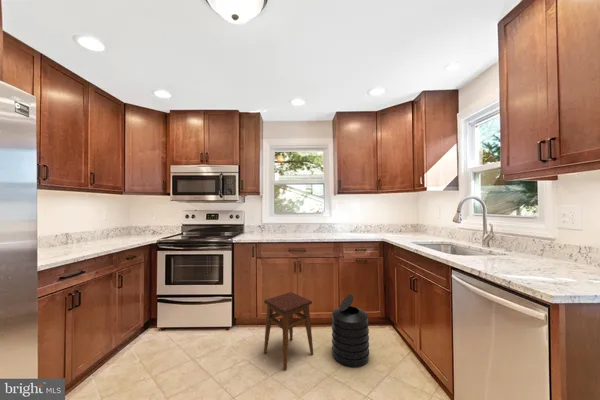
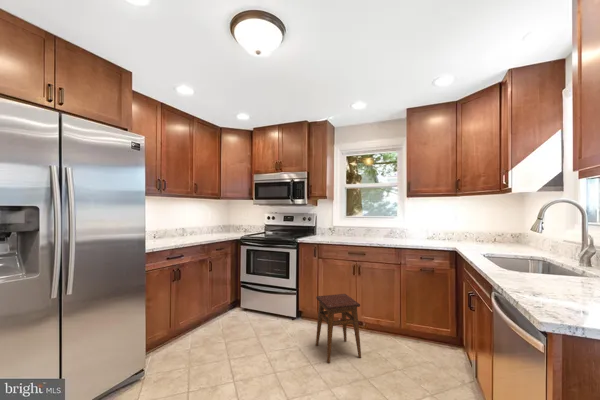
trash can: present [332,295,369,367] -> none [380,304,421,381]

